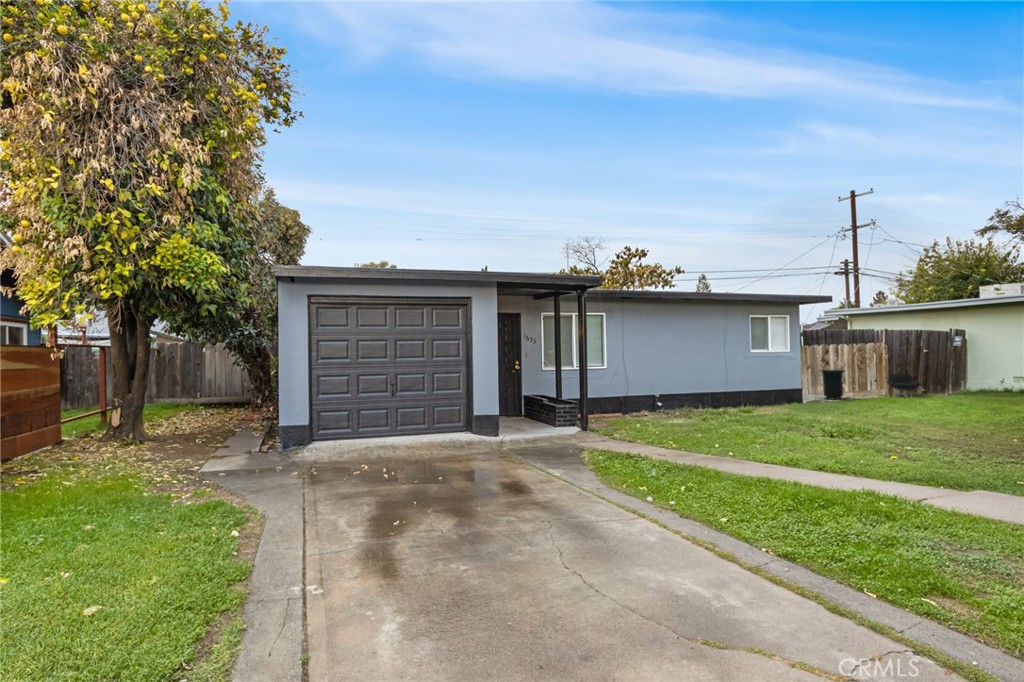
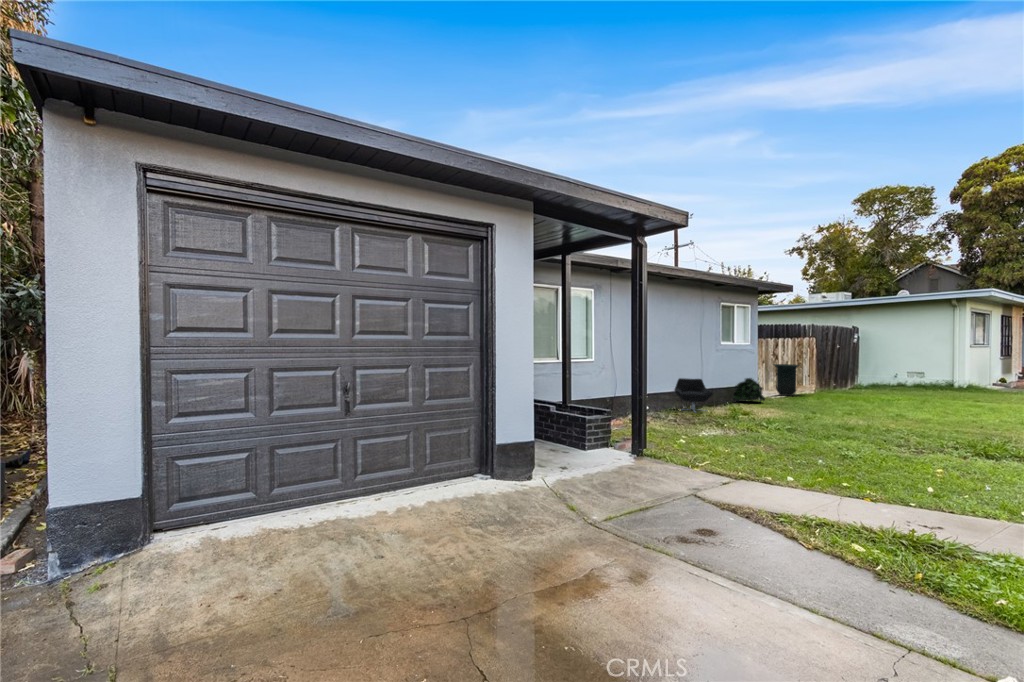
lounge chair: present [887,374,921,396] -> present [675,378,713,412]
potted plant: none [760,382,788,404] -> present [733,378,765,401]

